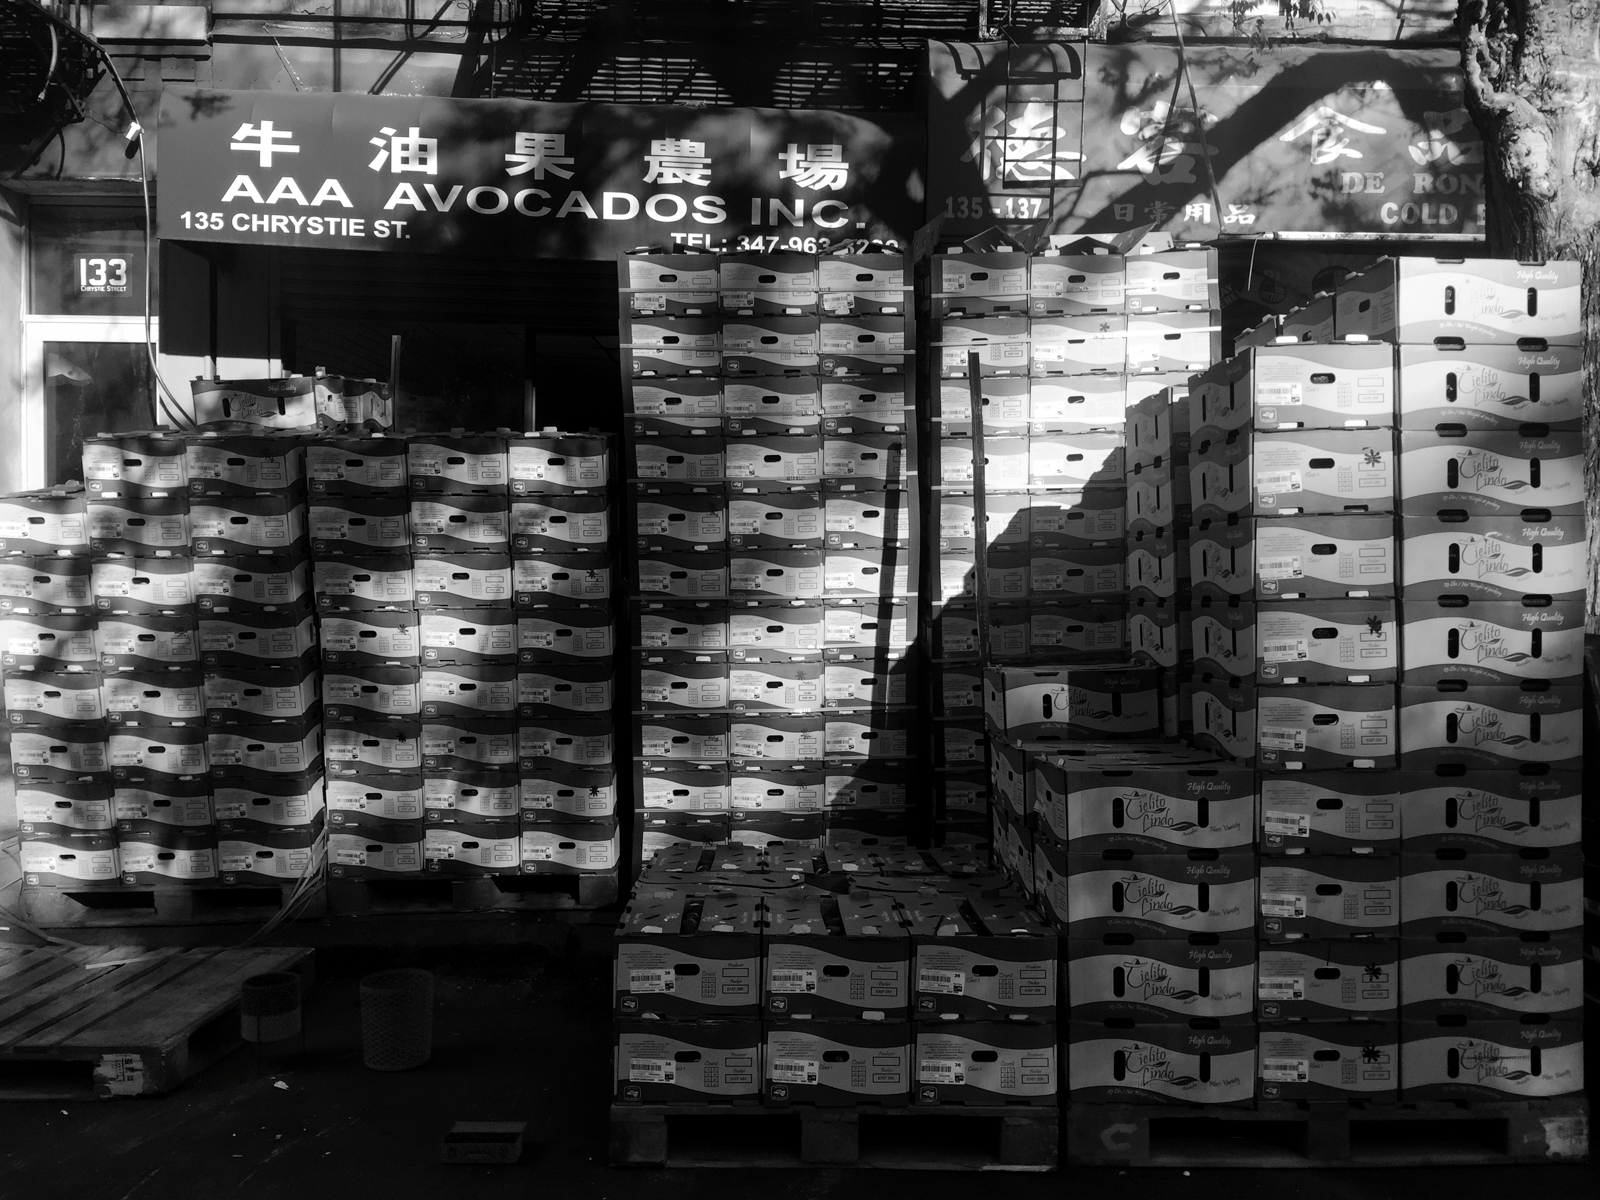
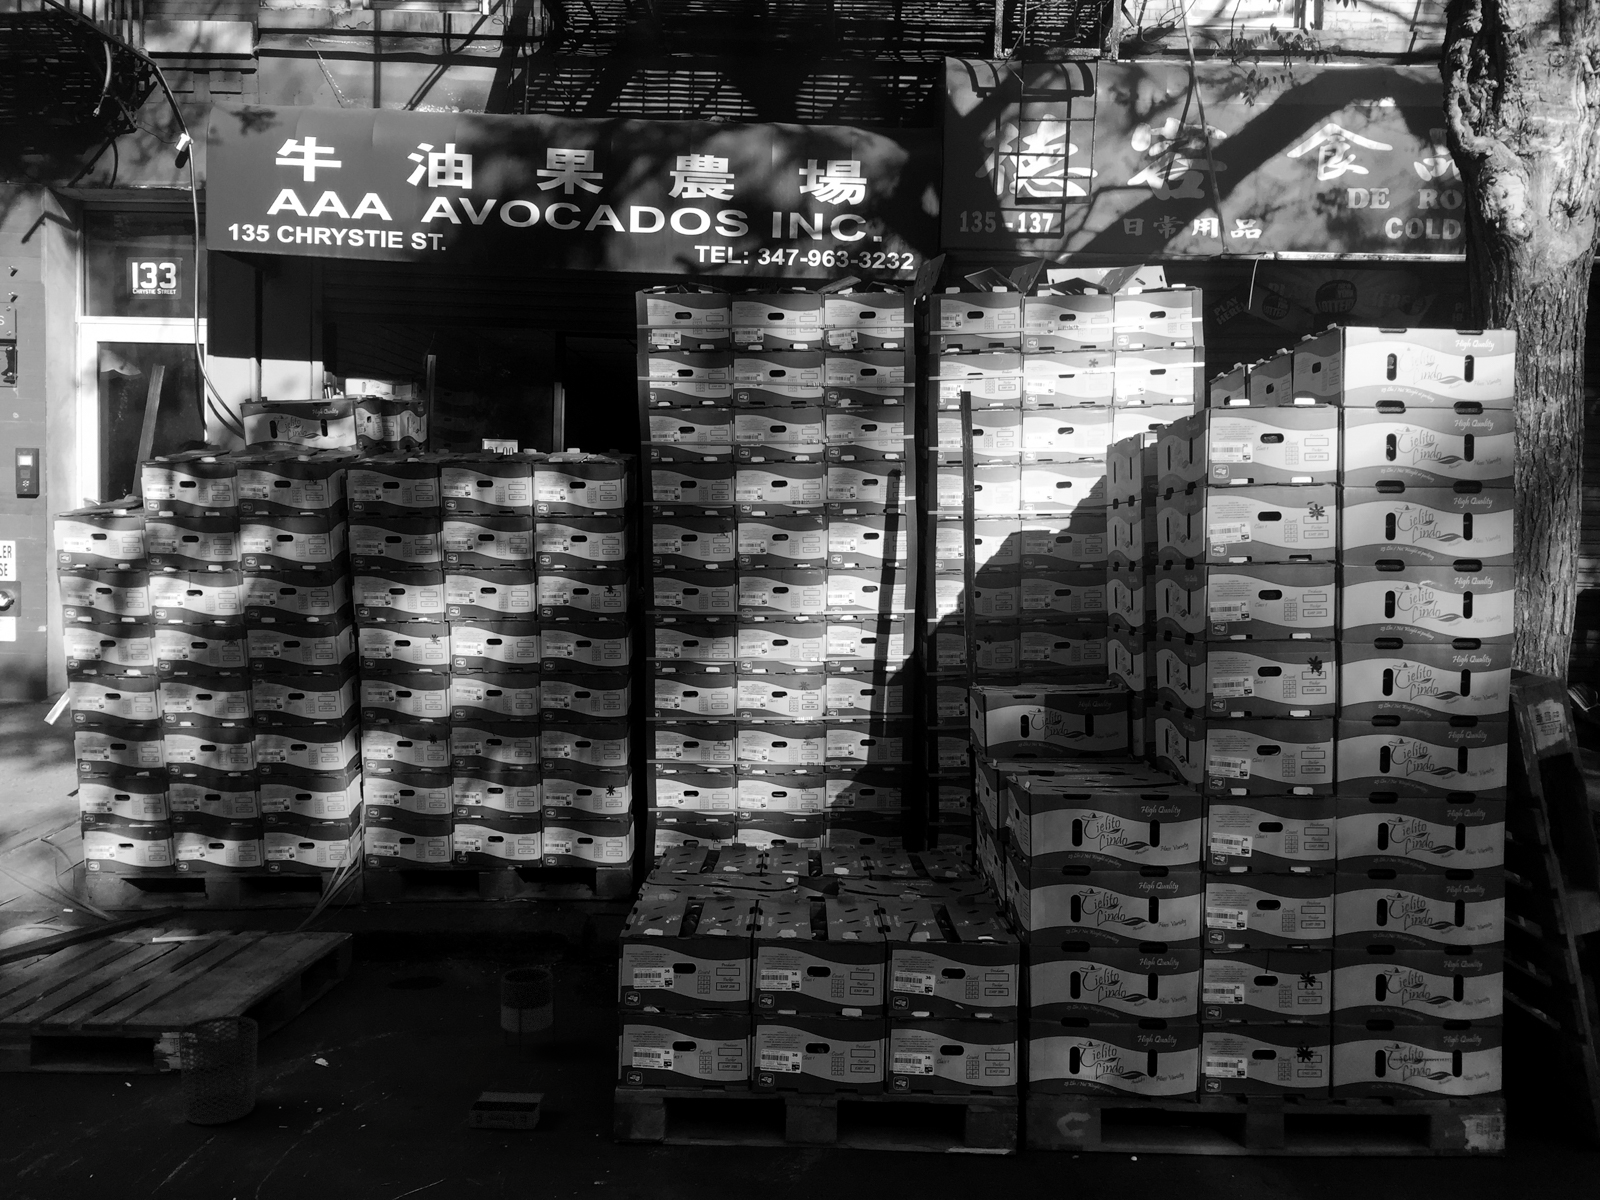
waste bin: present [360,968,433,1071] -> present [179,1016,258,1125]
planter: present [241,972,305,1074] -> present [501,968,555,1061]

